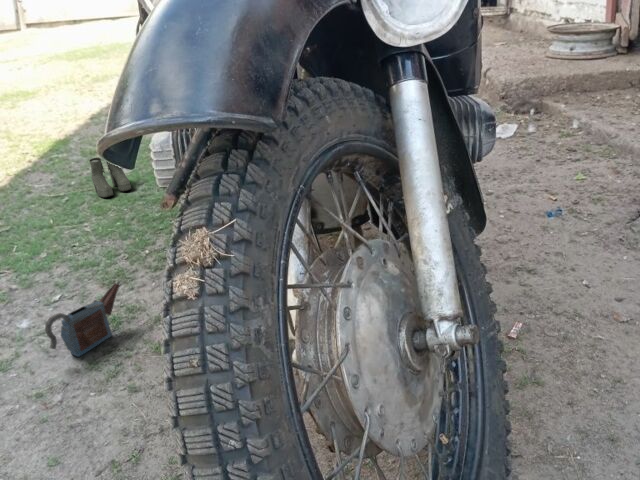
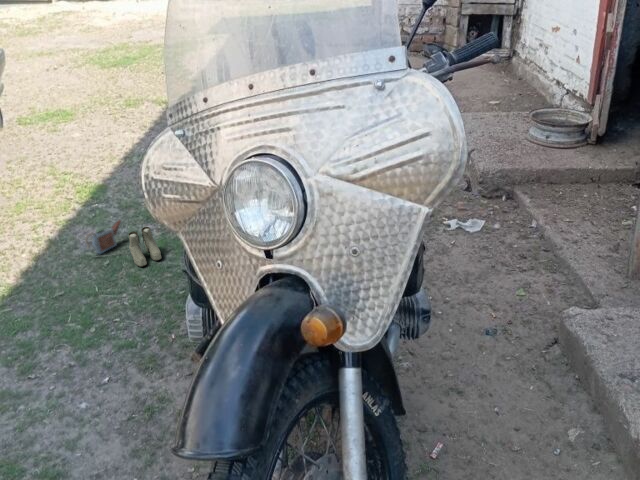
watering can: present [45,283,119,357] -> present [85,220,121,254]

